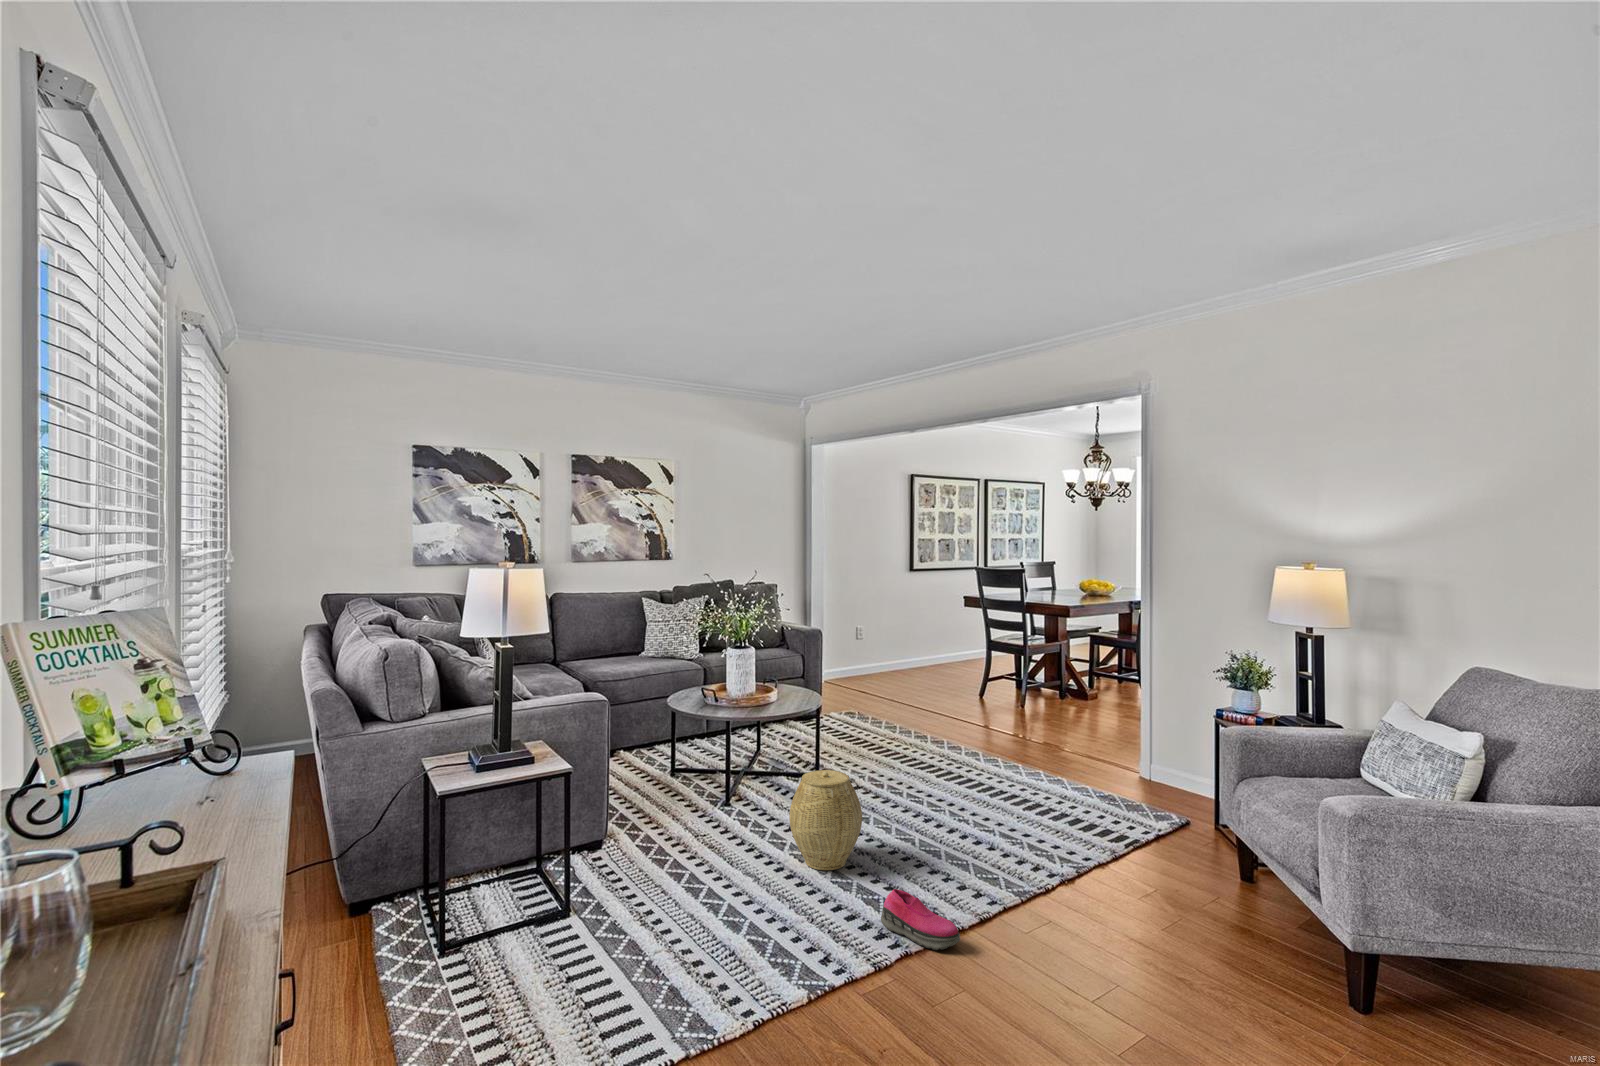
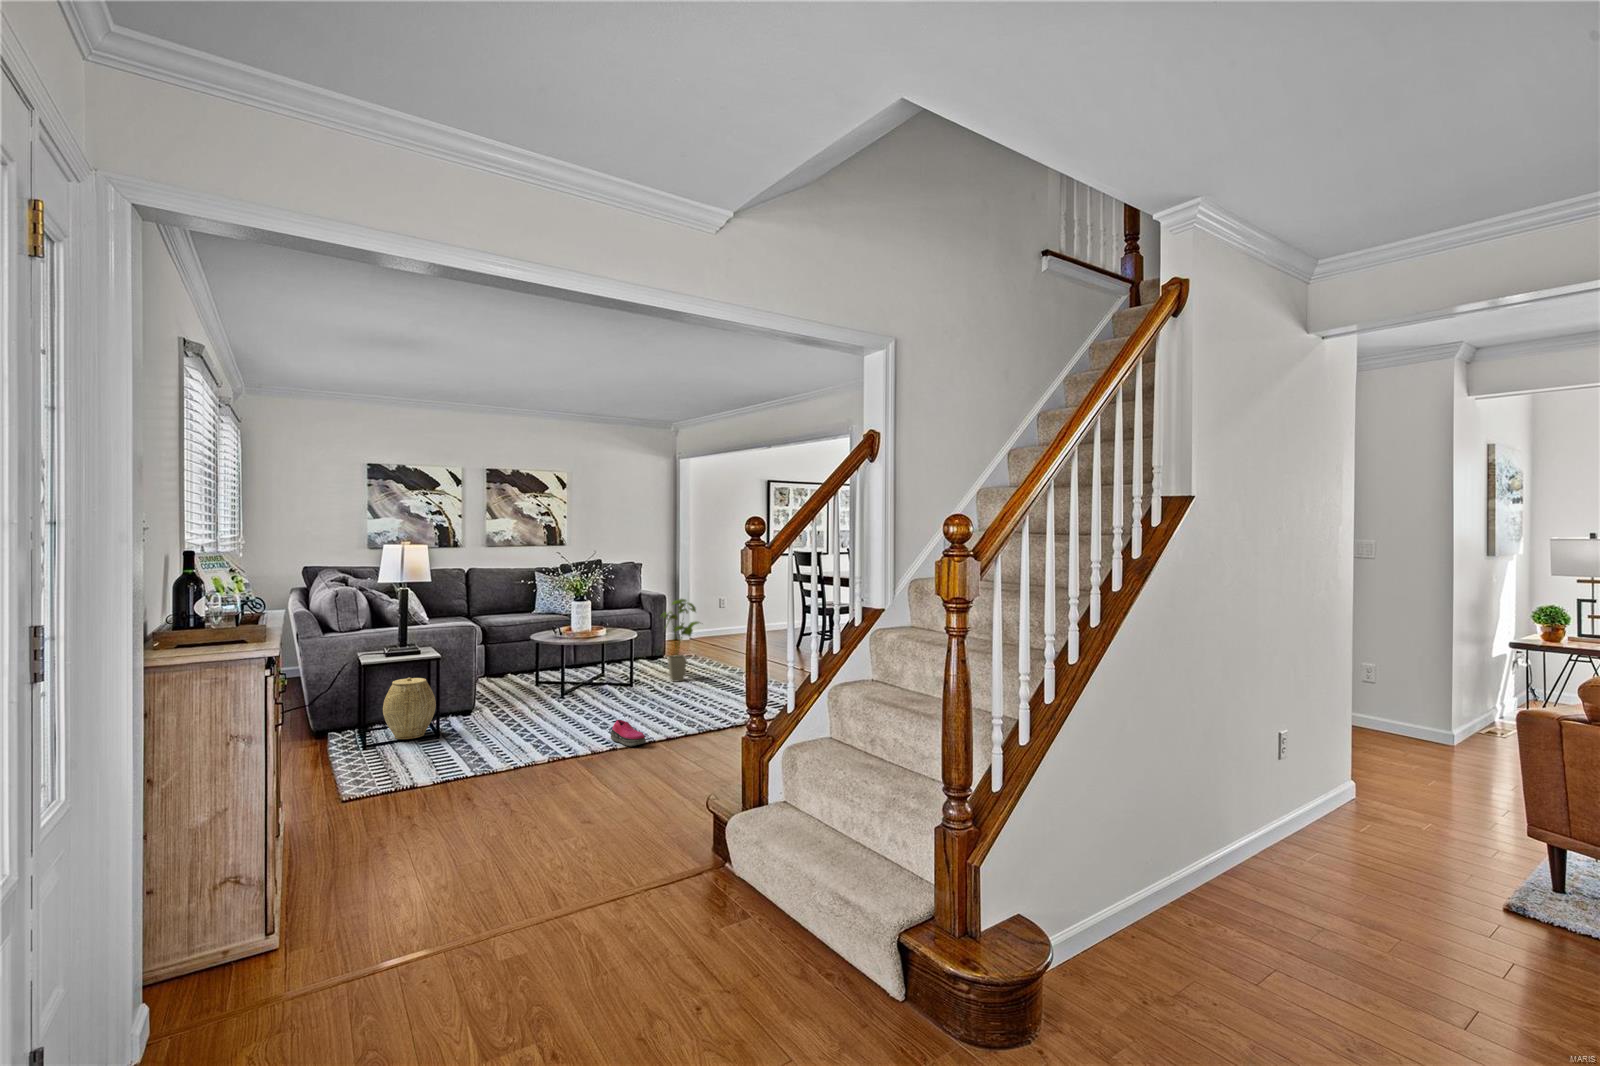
house plant: none [848,643,909,767] -> present [663,599,699,682]
woven basket: present [789,770,862,870] -> present [383,678,436,739]

